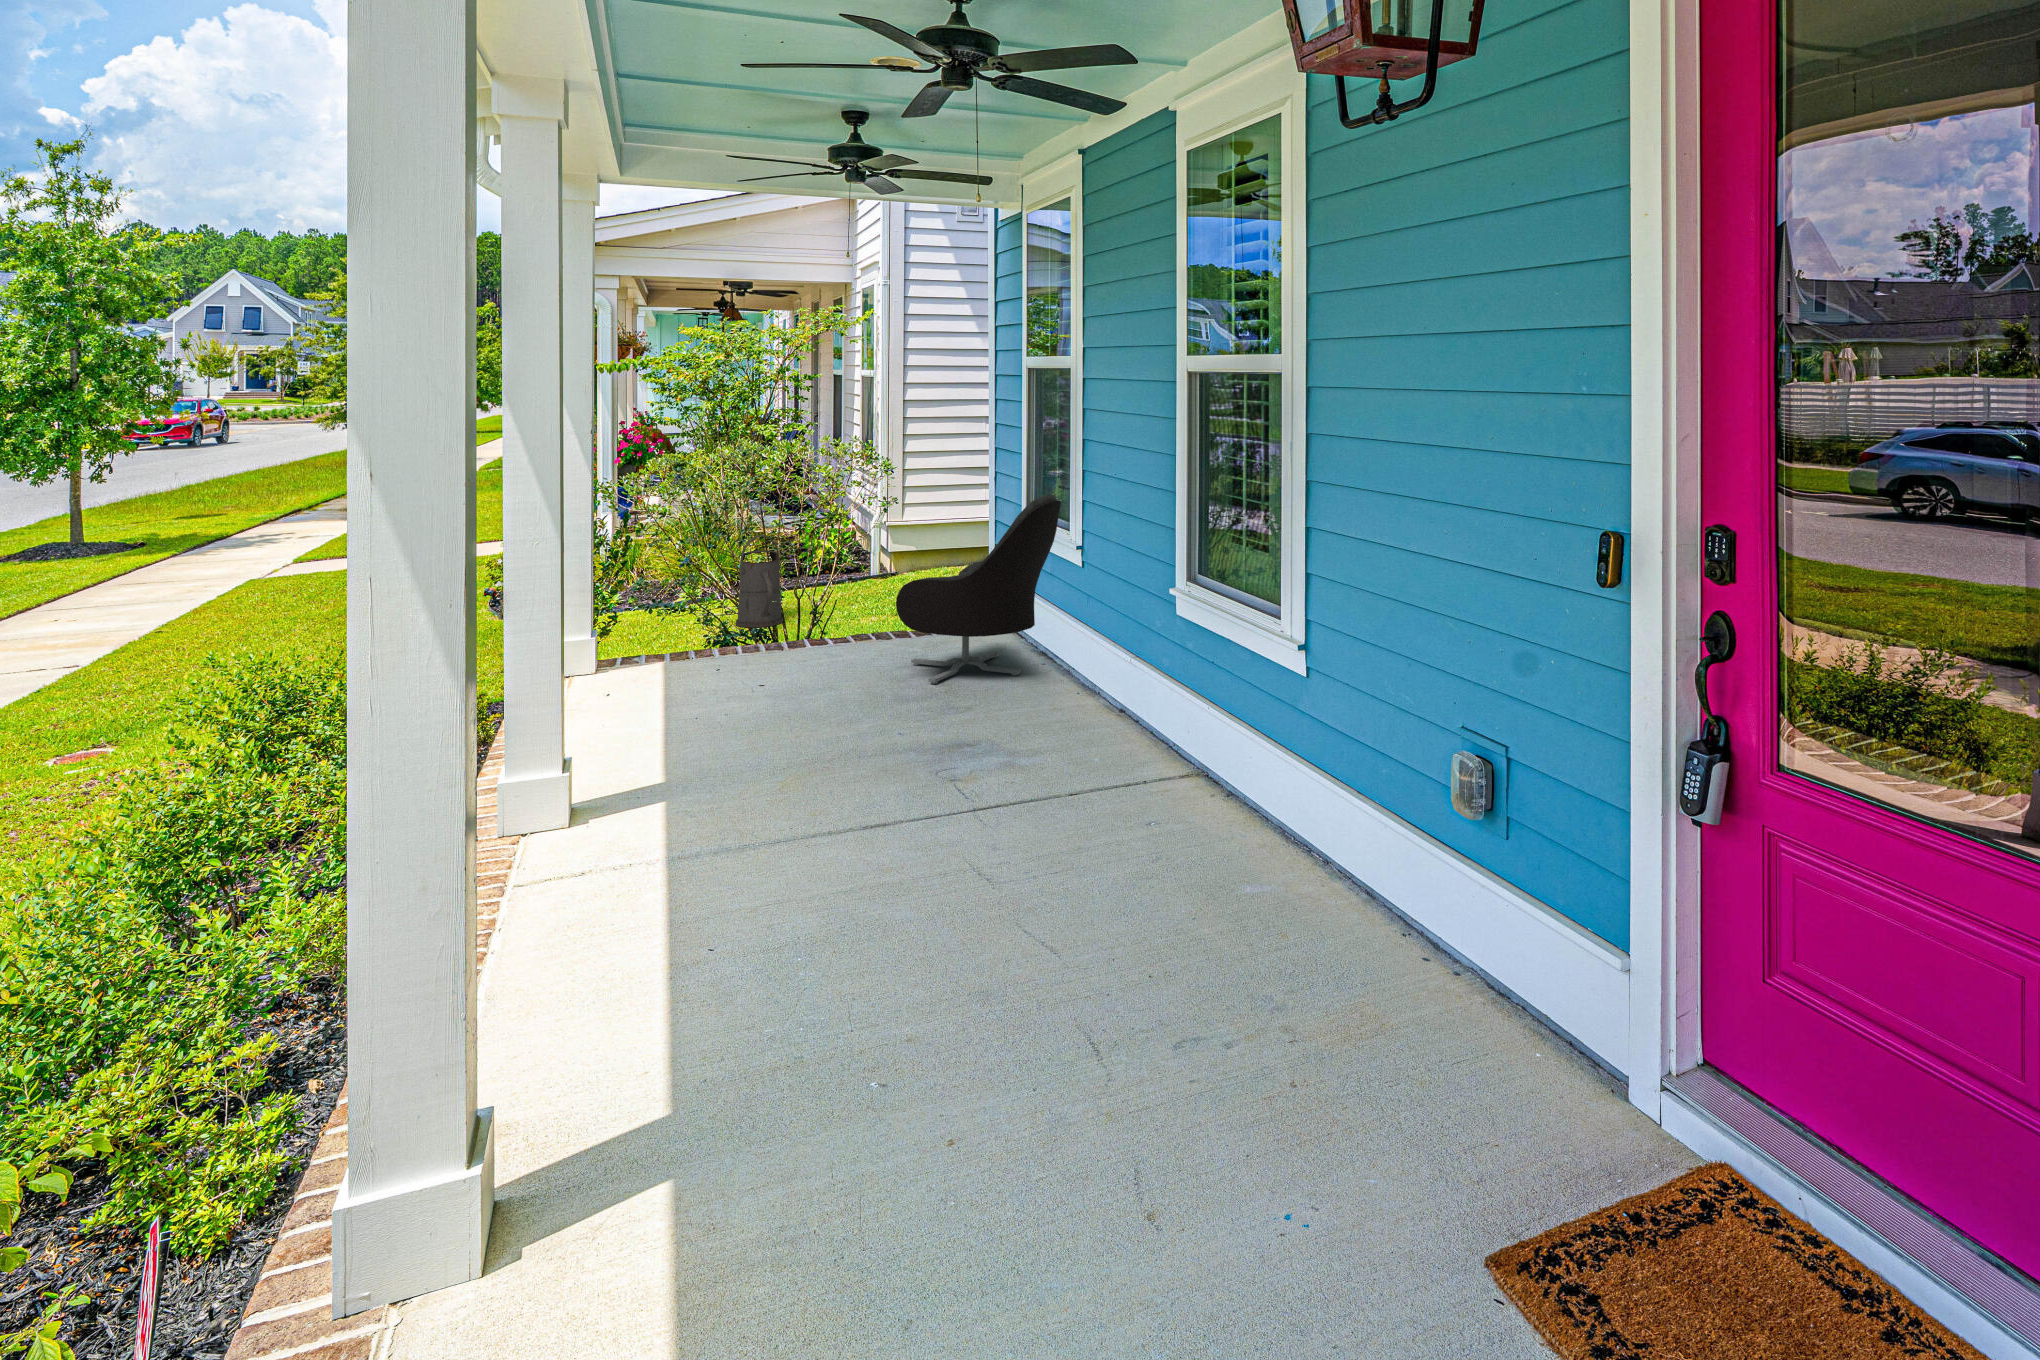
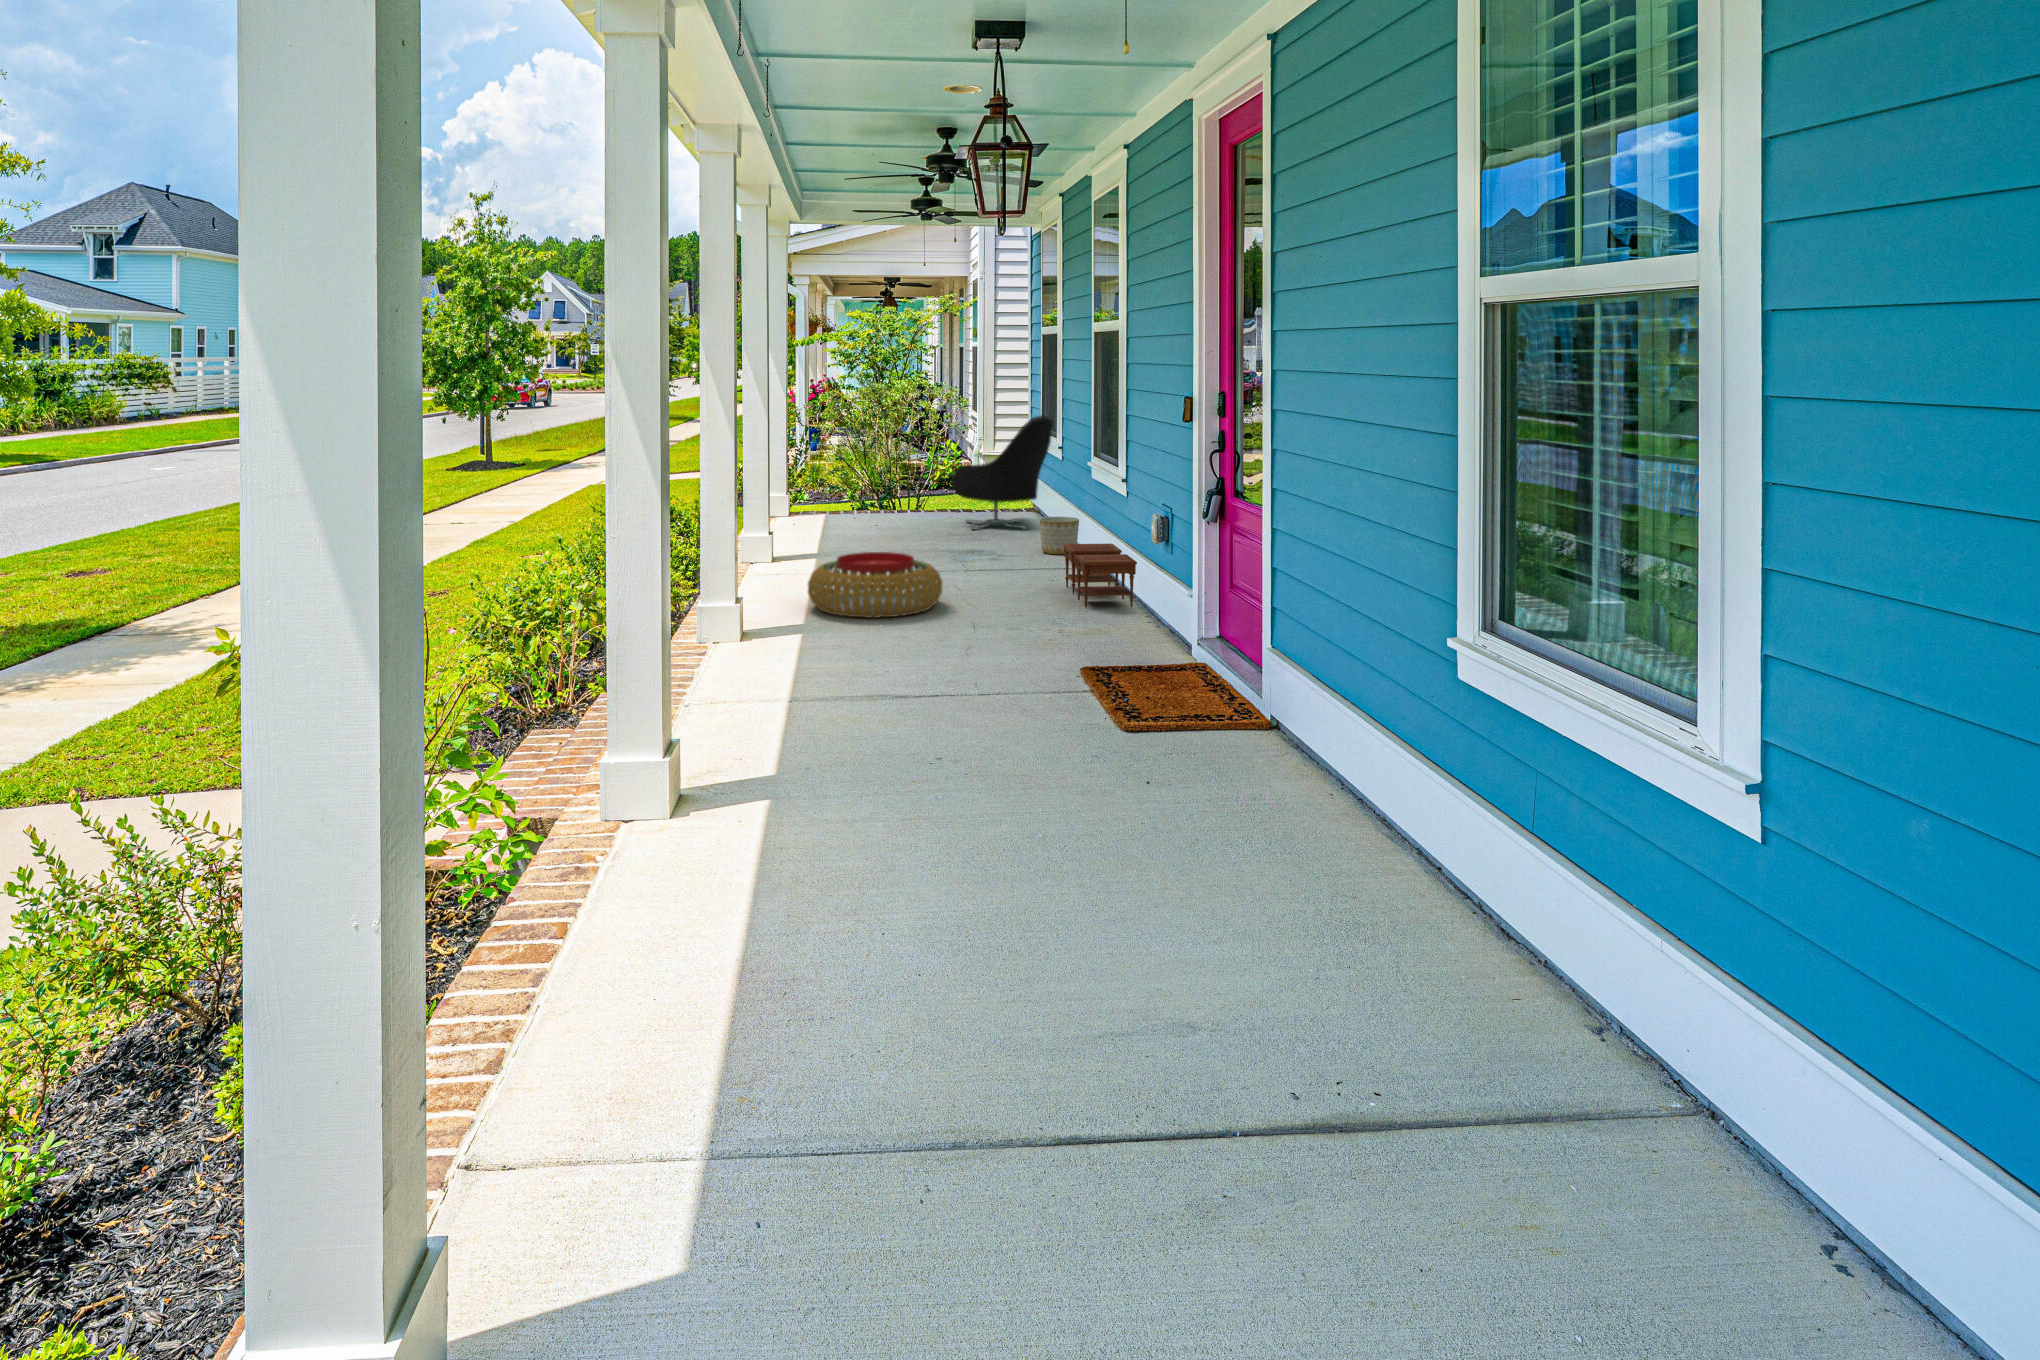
watering can: present [736,535,783,628] -> none [871,447,900,505]
planter: none [1085,674,1152,746] -> present [1039,517,1079,555]
side table: none [1212,768,1422,955] -> present [1063,544,1137,608]
pouf: none [703,875,1032,1101] -> present [808,552,942,618]

